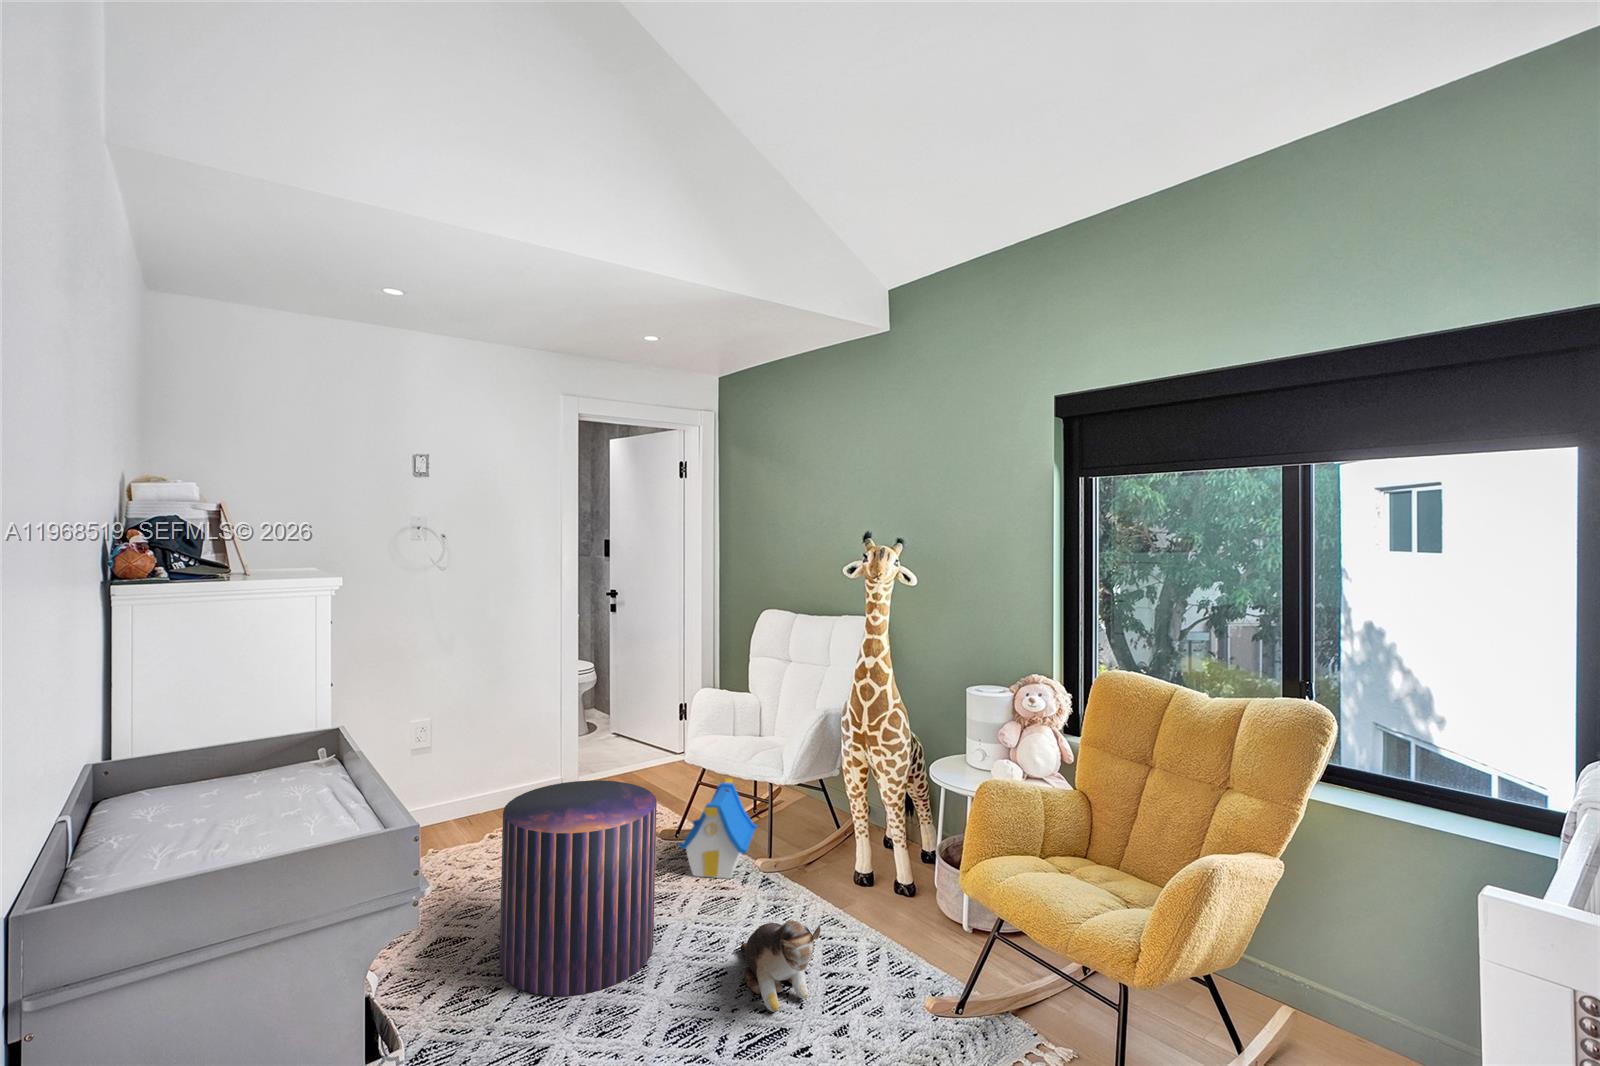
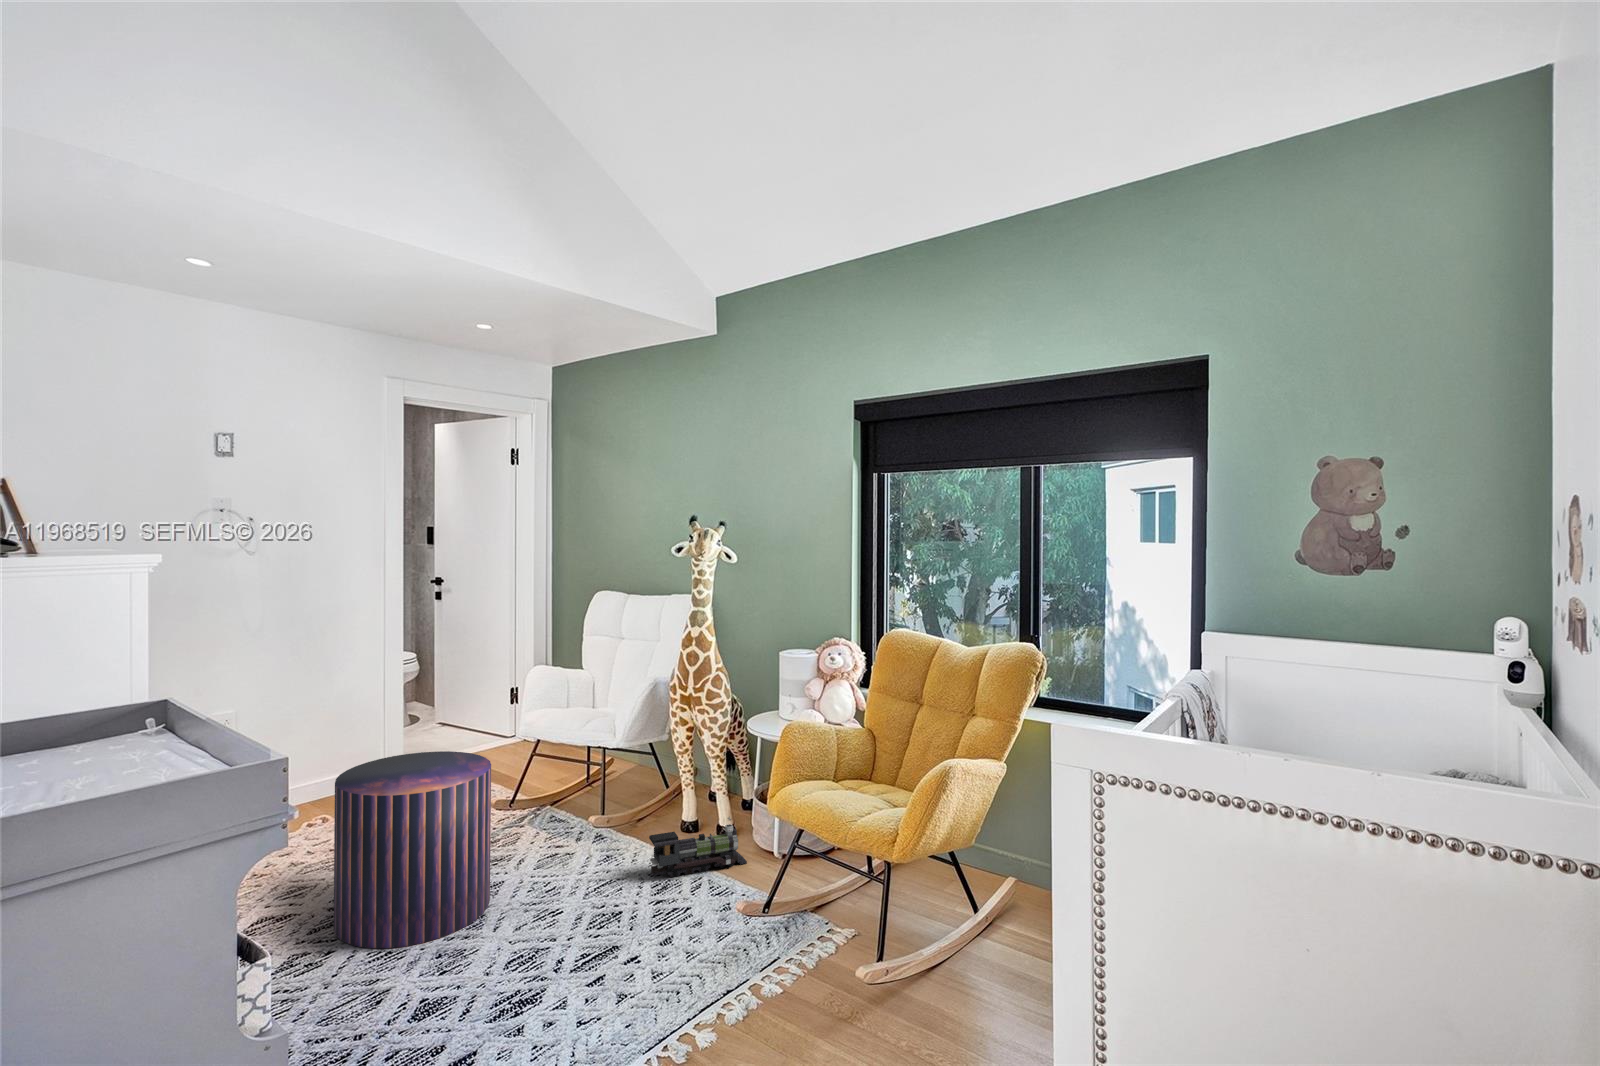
toy house: present [679,778,757,879] -> none [512,748,590,840]
toy train: none [821,876,929,941] -> present [649,817,747,877]
plush toy: present [740,920,820,1012] -> none [574,854,647,936]

